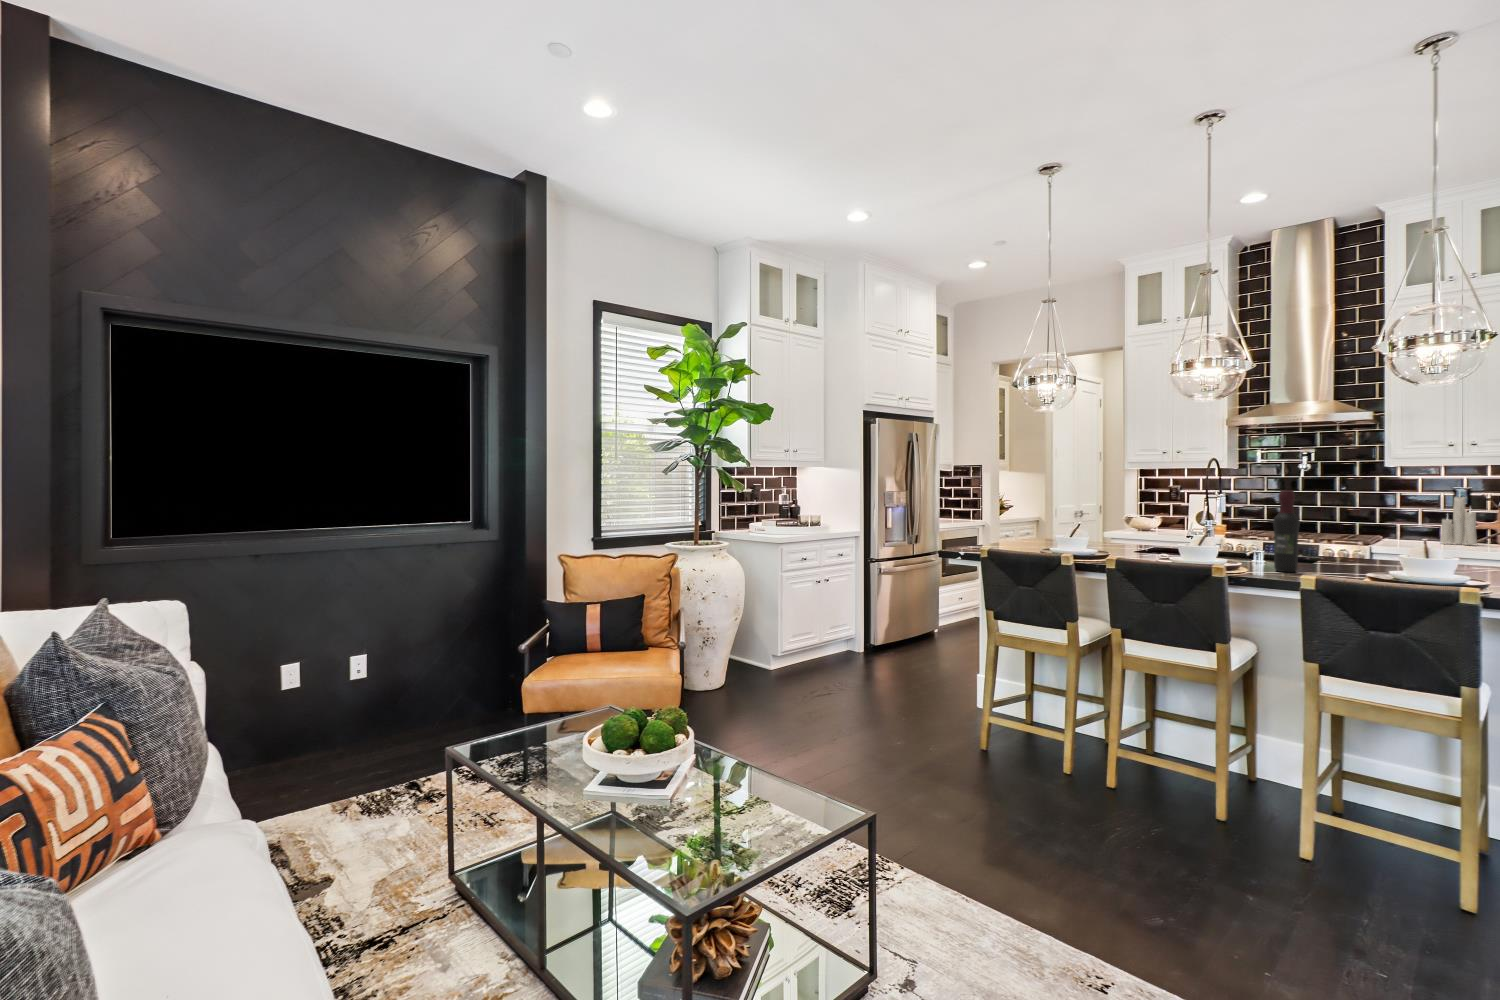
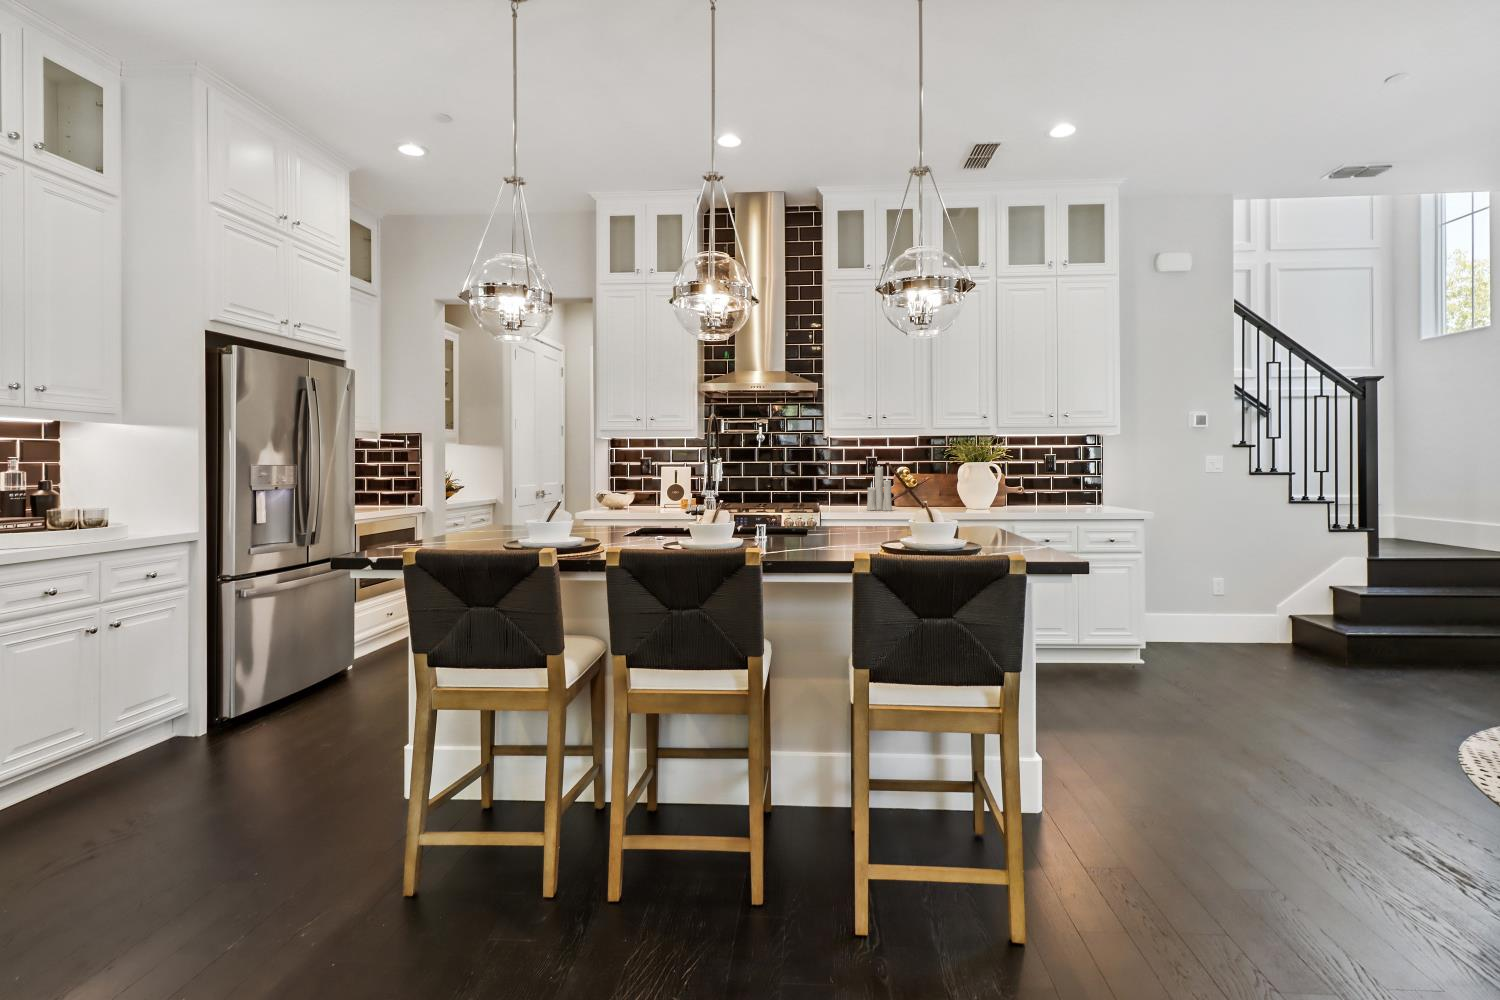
wine bottle: present [1273,490,1300,572] -> none [805,444,833,553]

